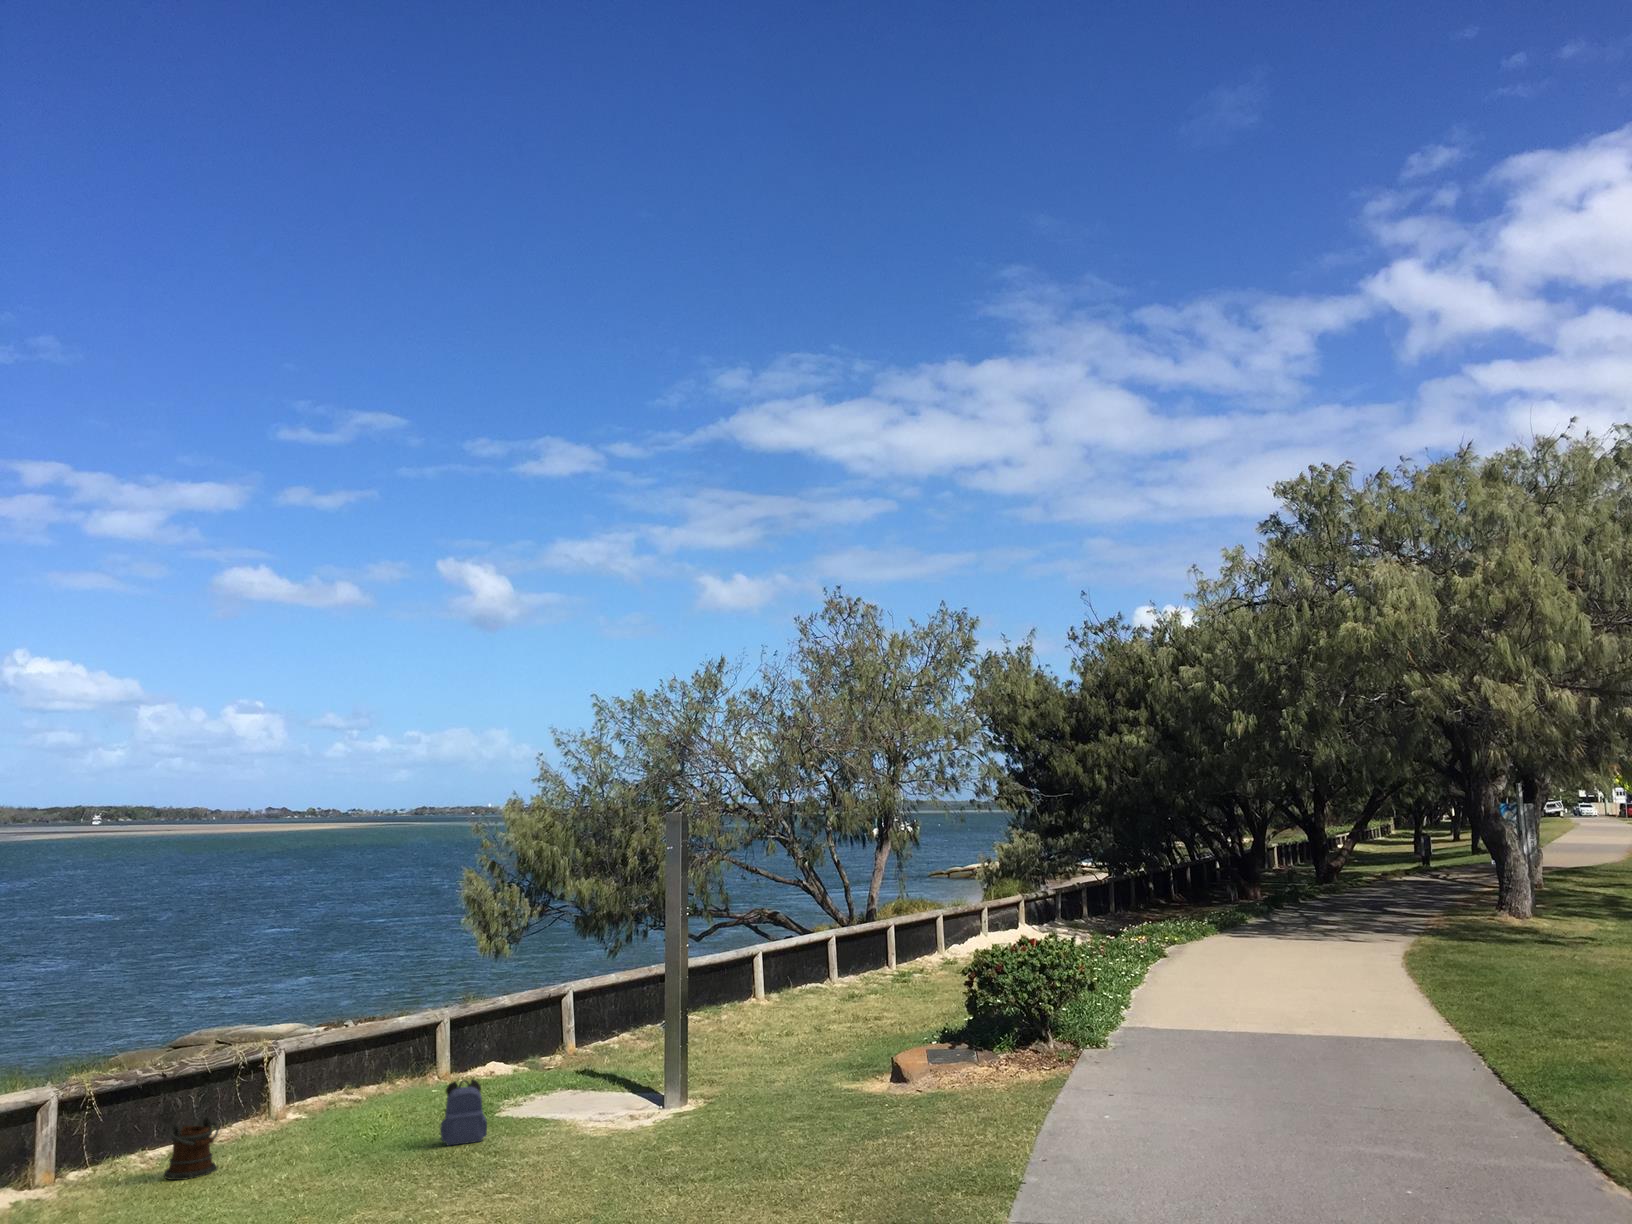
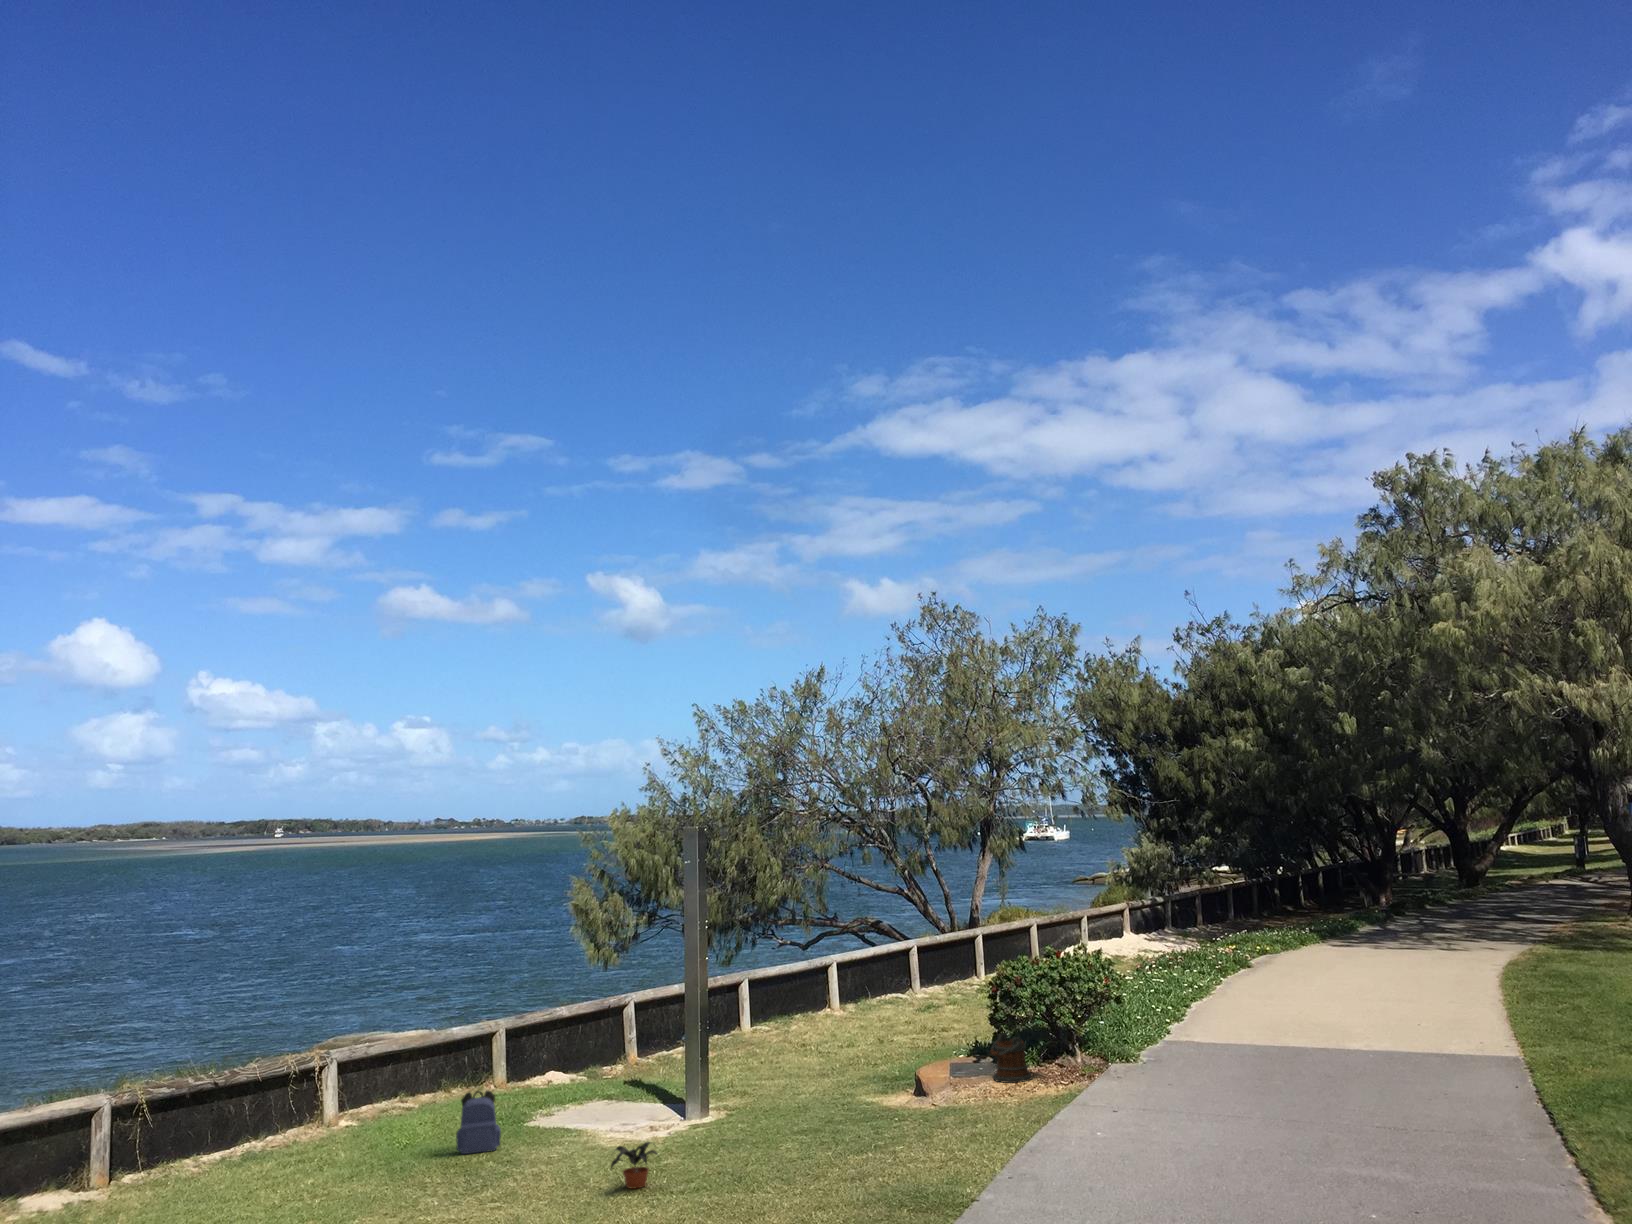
bucket: present [163,1117,219,1180] -> present [990,1033,1033,1083]
potted plant: none [630,1129,681,1177] -> present [611,1142,658,1188]

